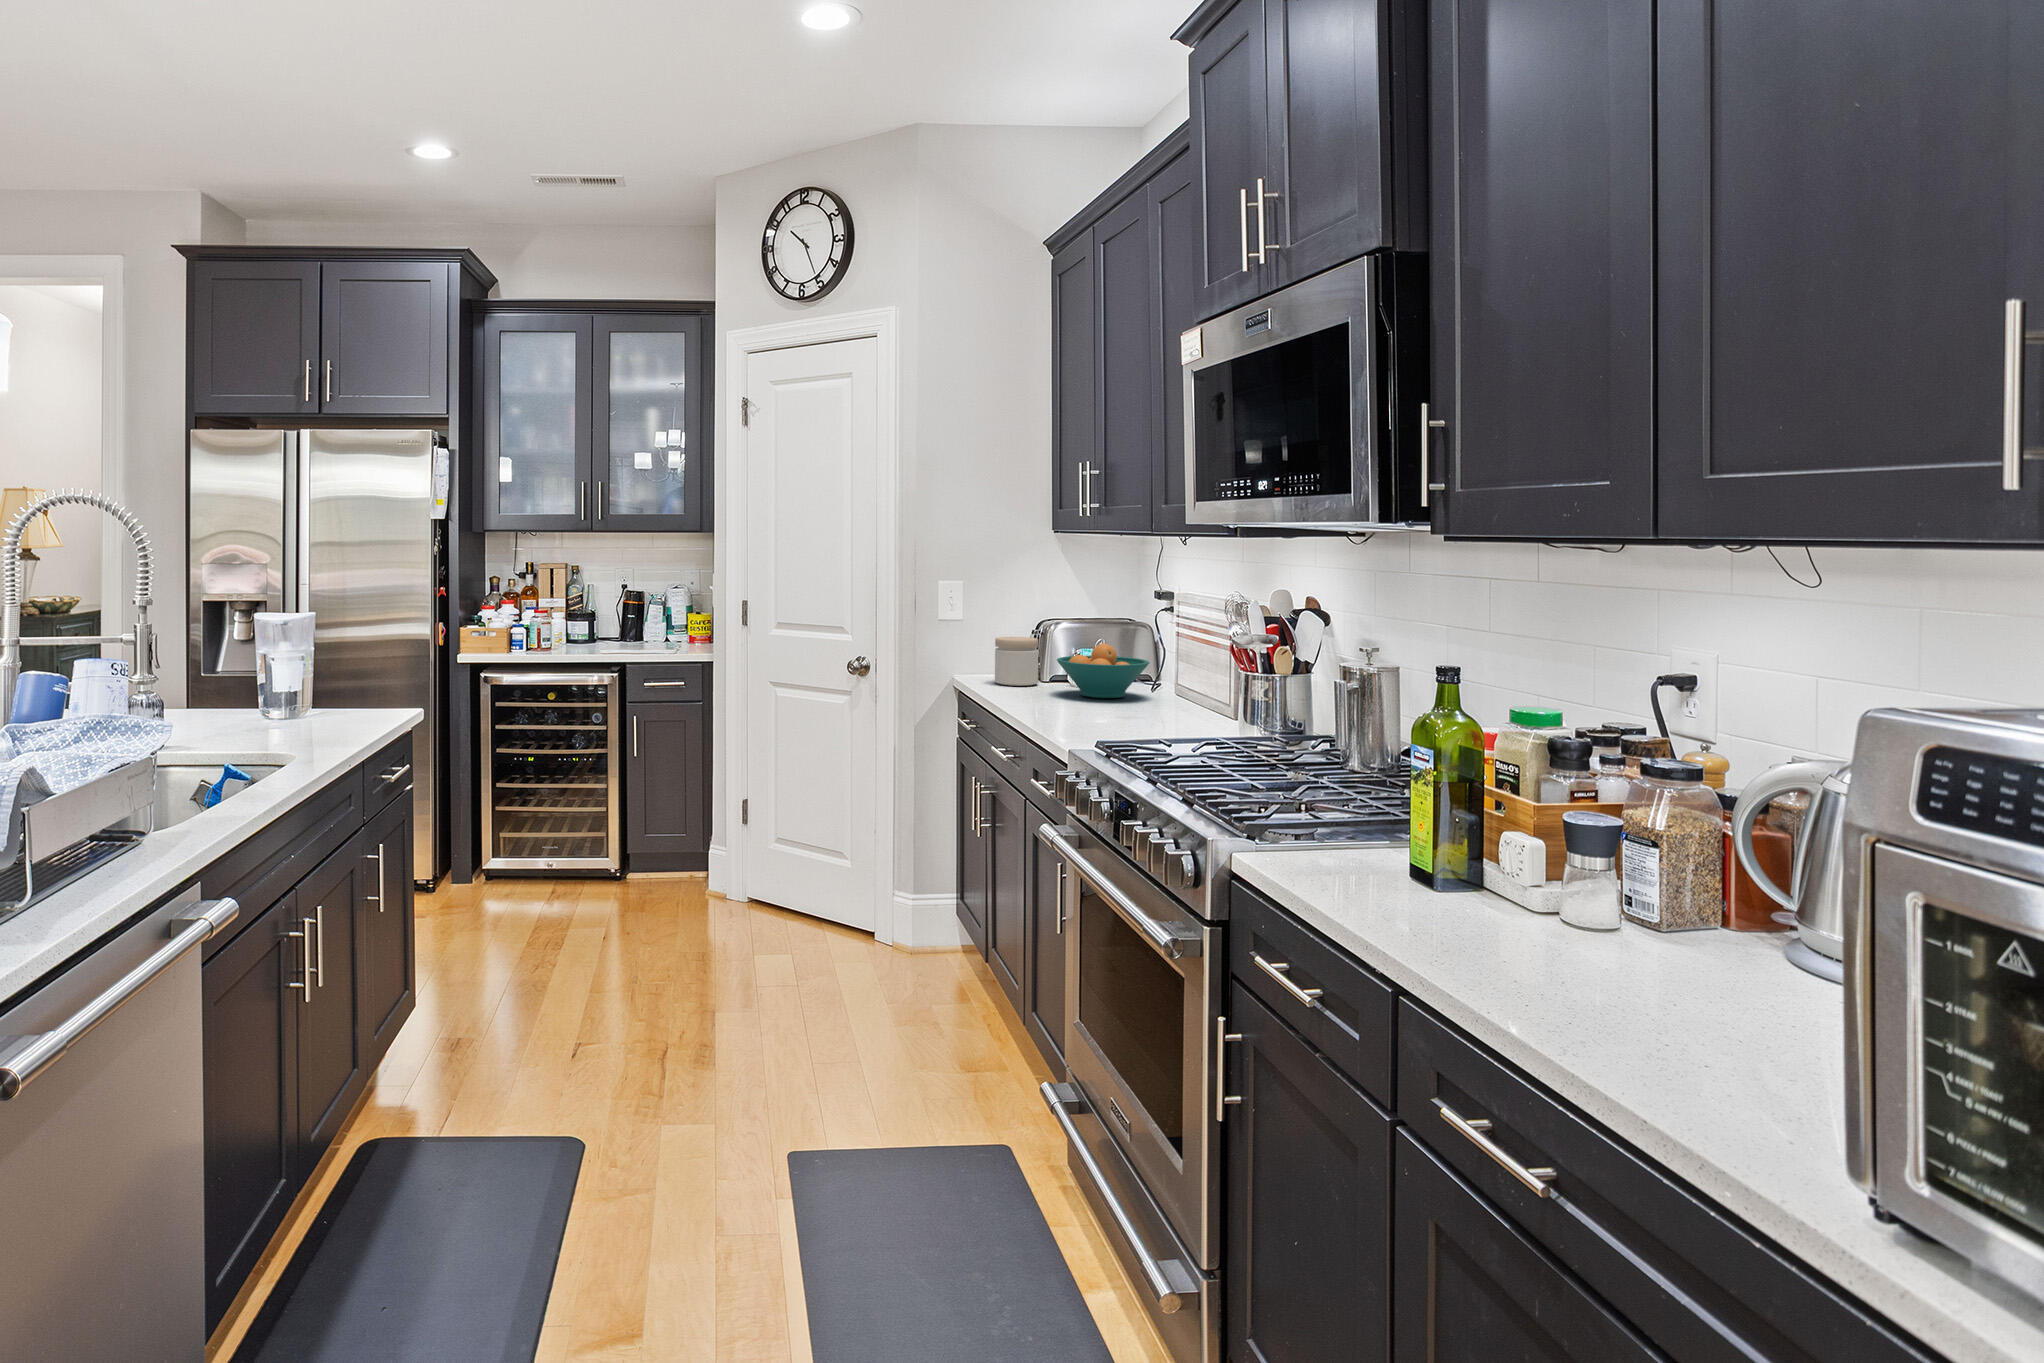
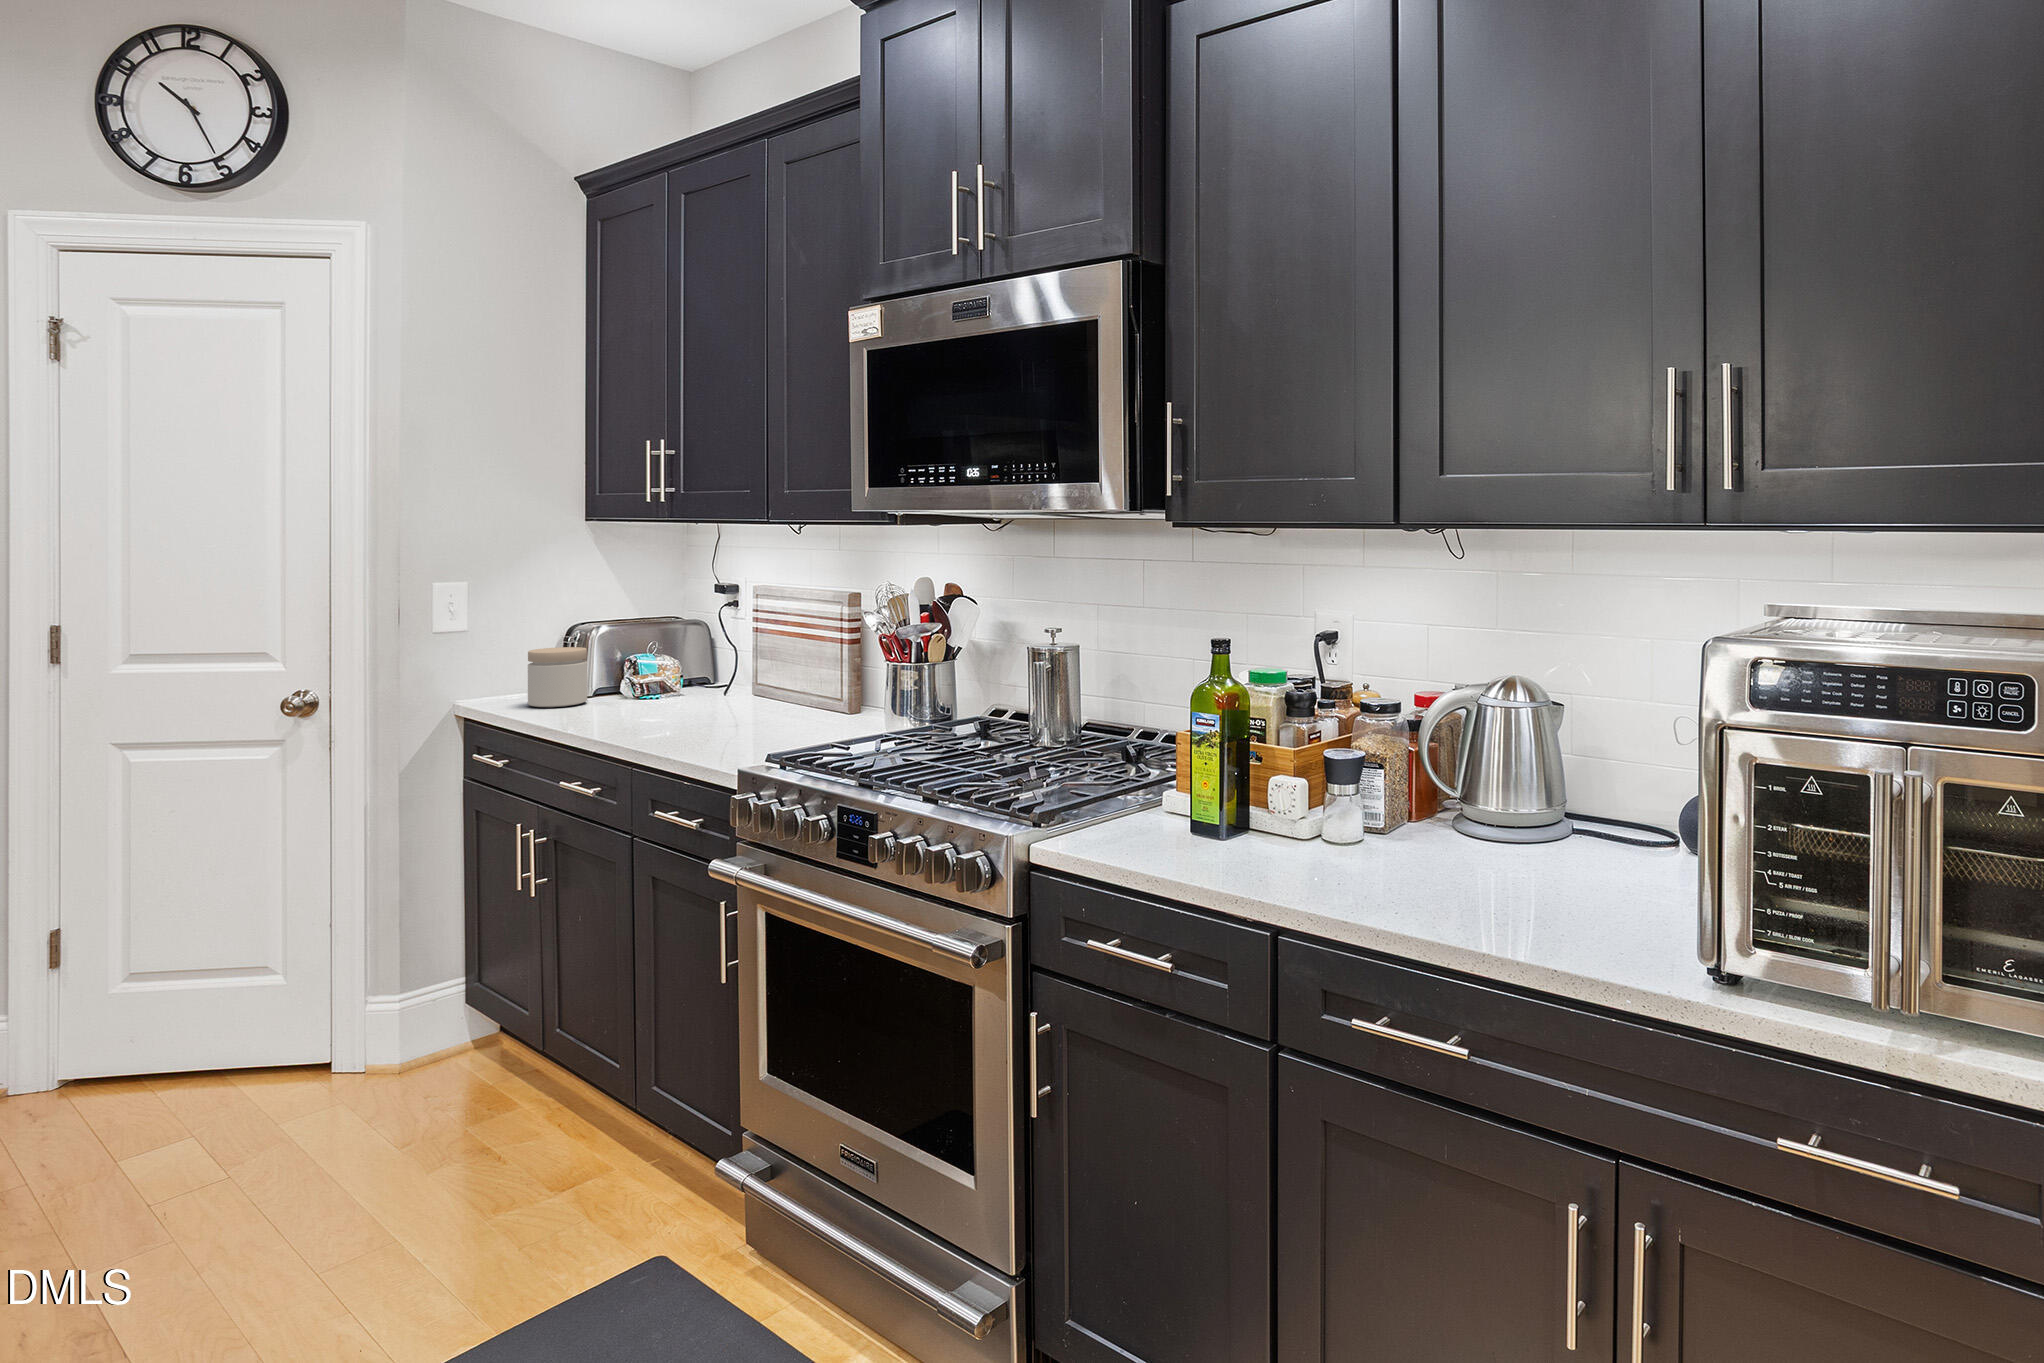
fruit bowl: present [1057,644,1149,698] -> none [625,647,737,709]

